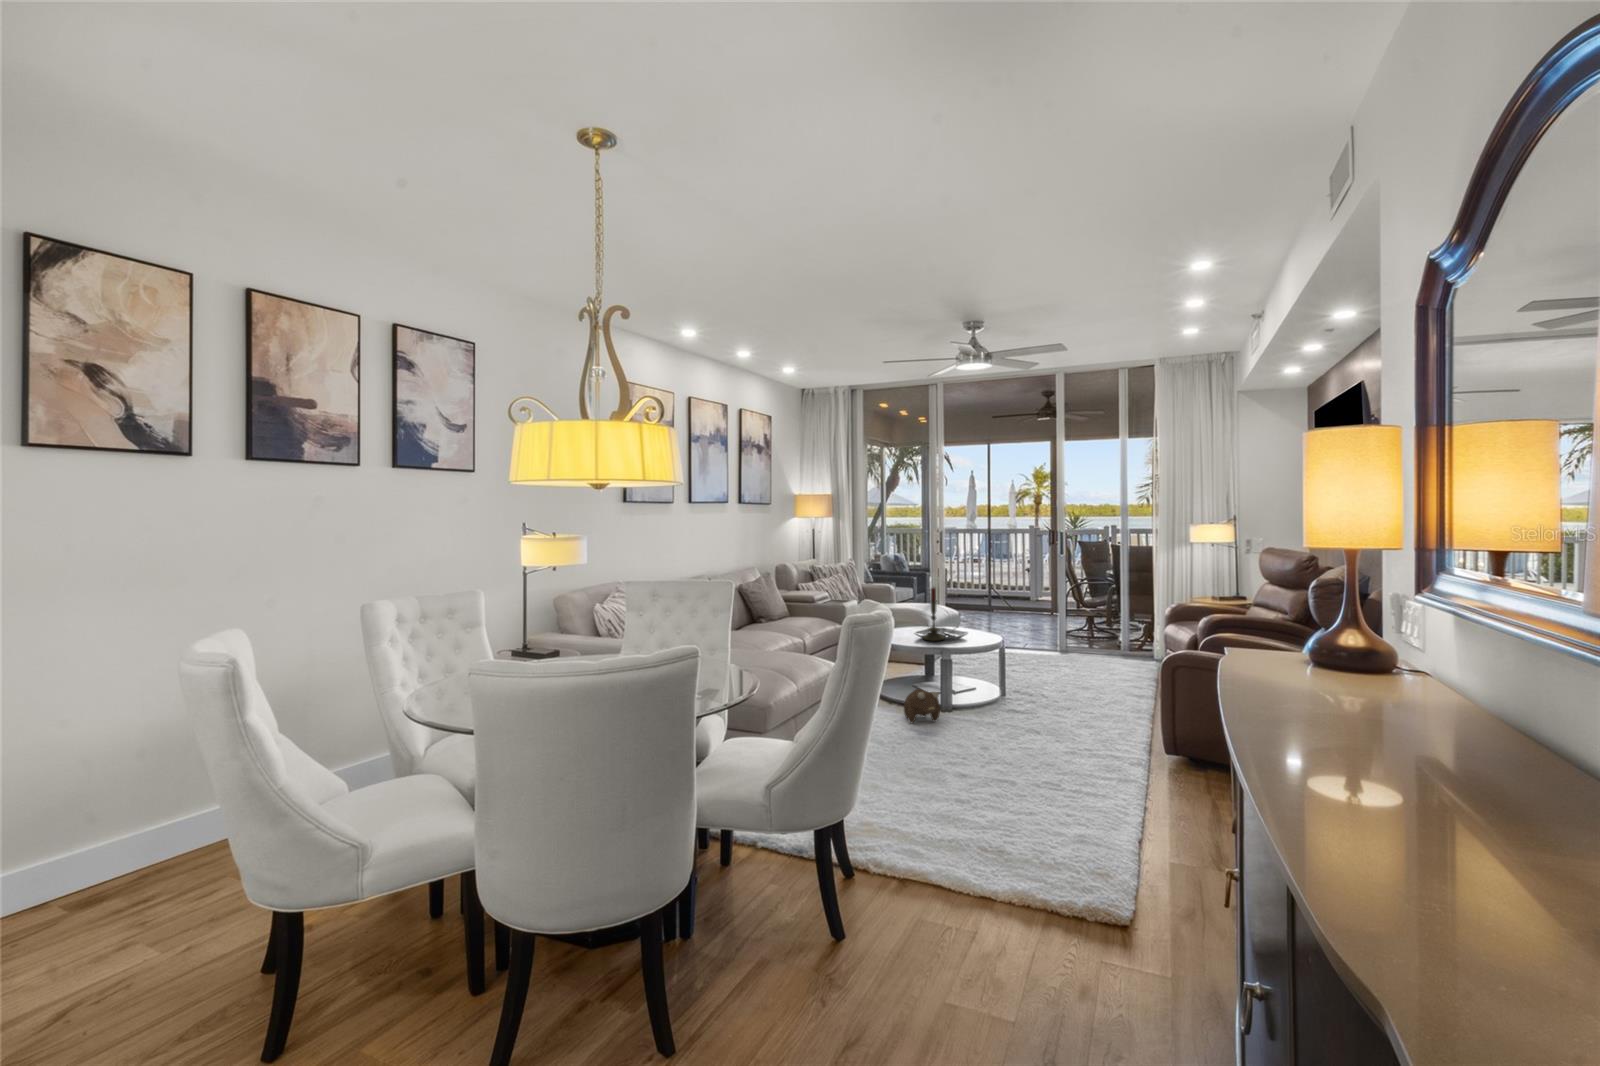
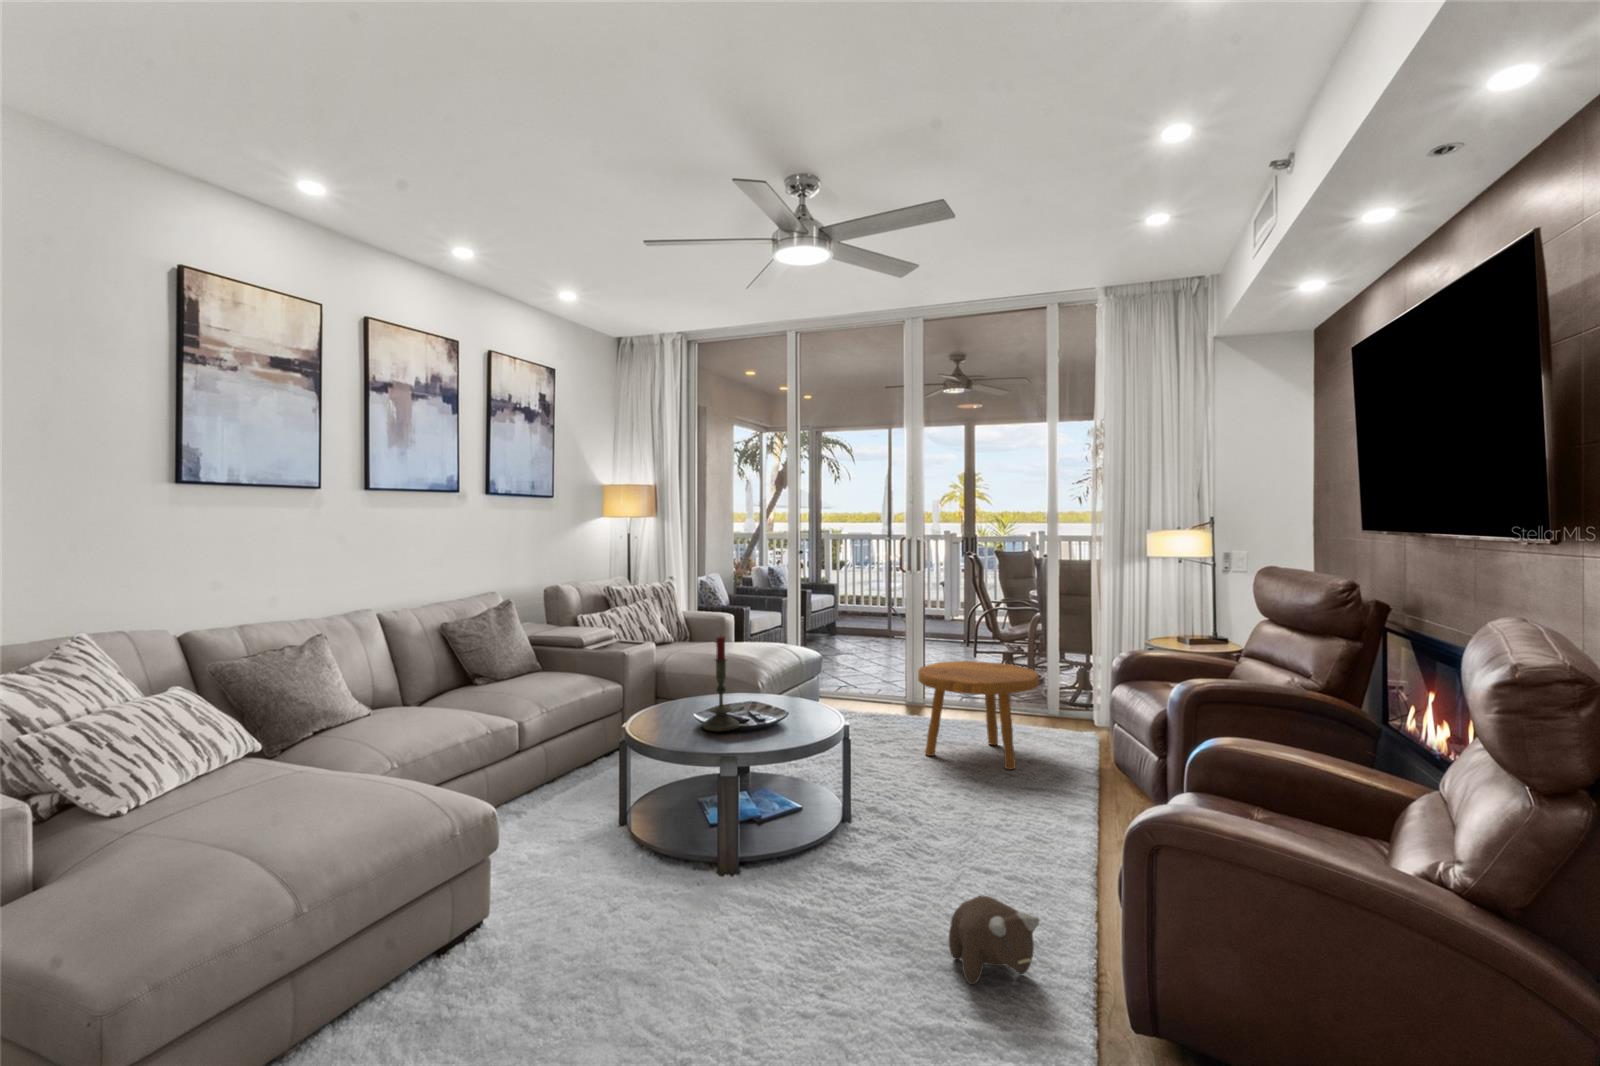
footstool: none [1036,612,1117,678] -> present [918,661,1039,769]
plush toy: present [904,689,940,723] -> present [949,896,1039,984]

